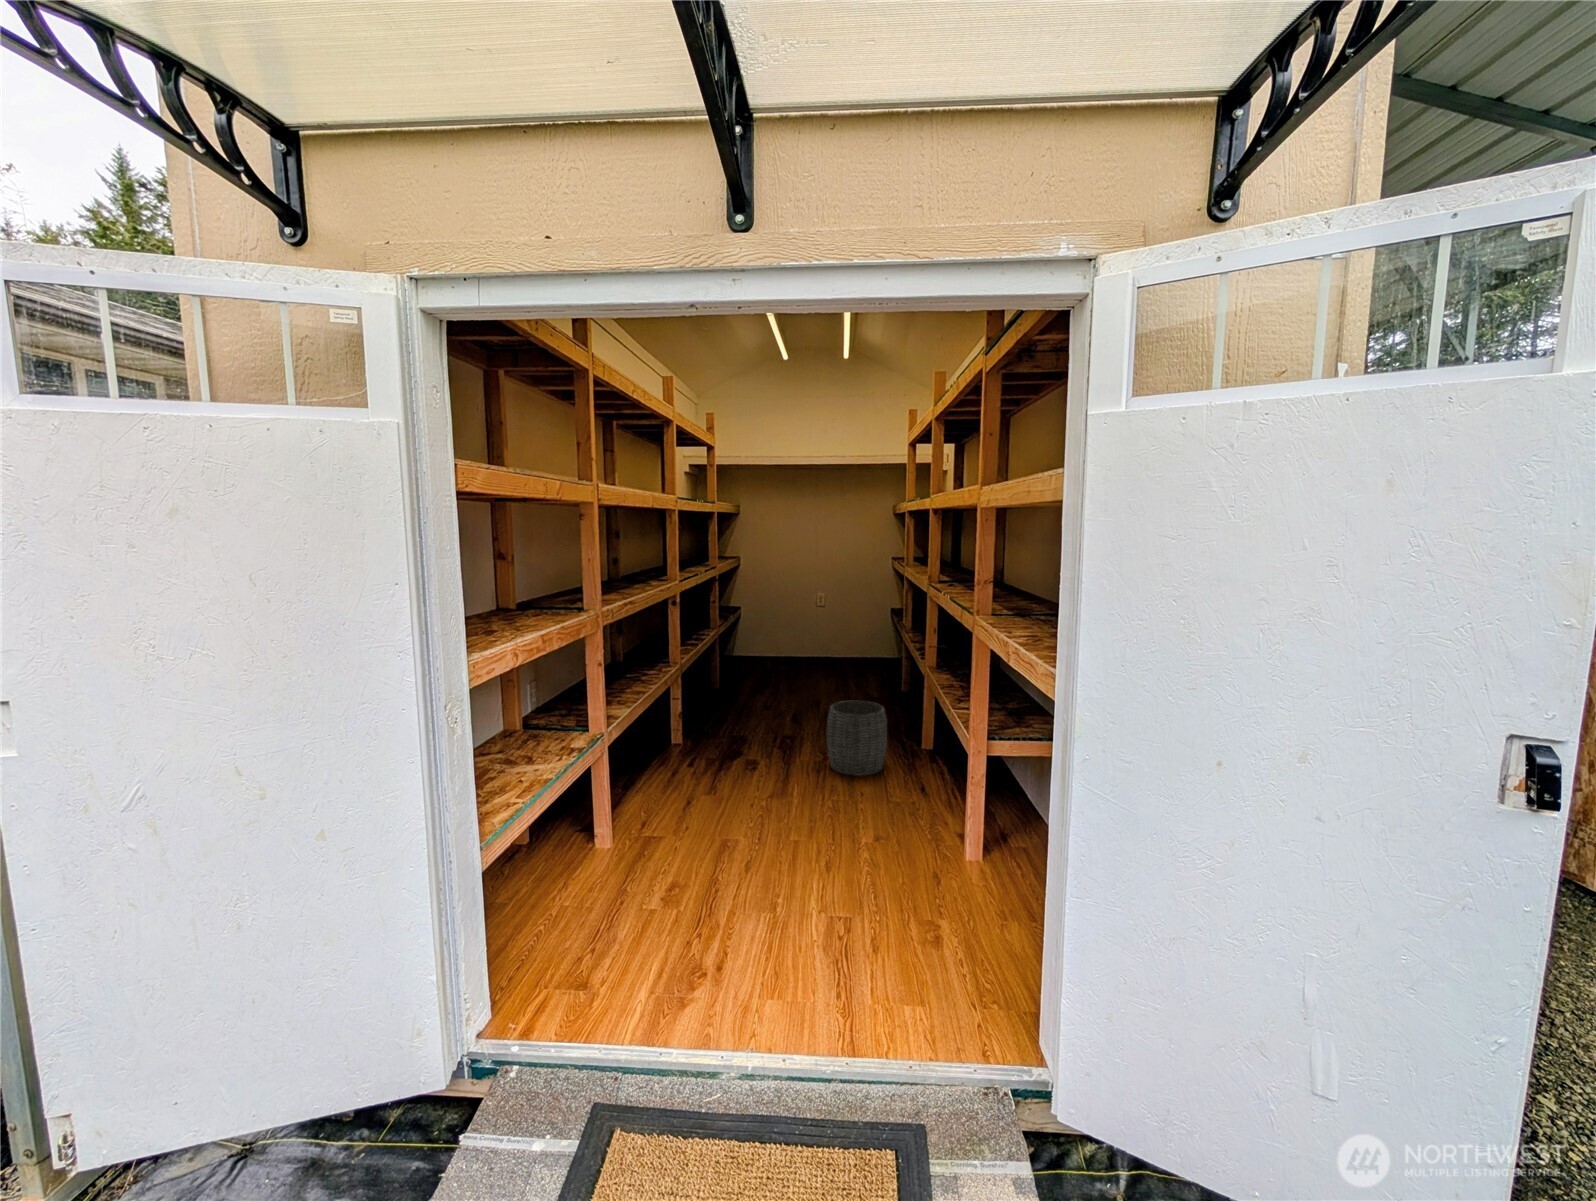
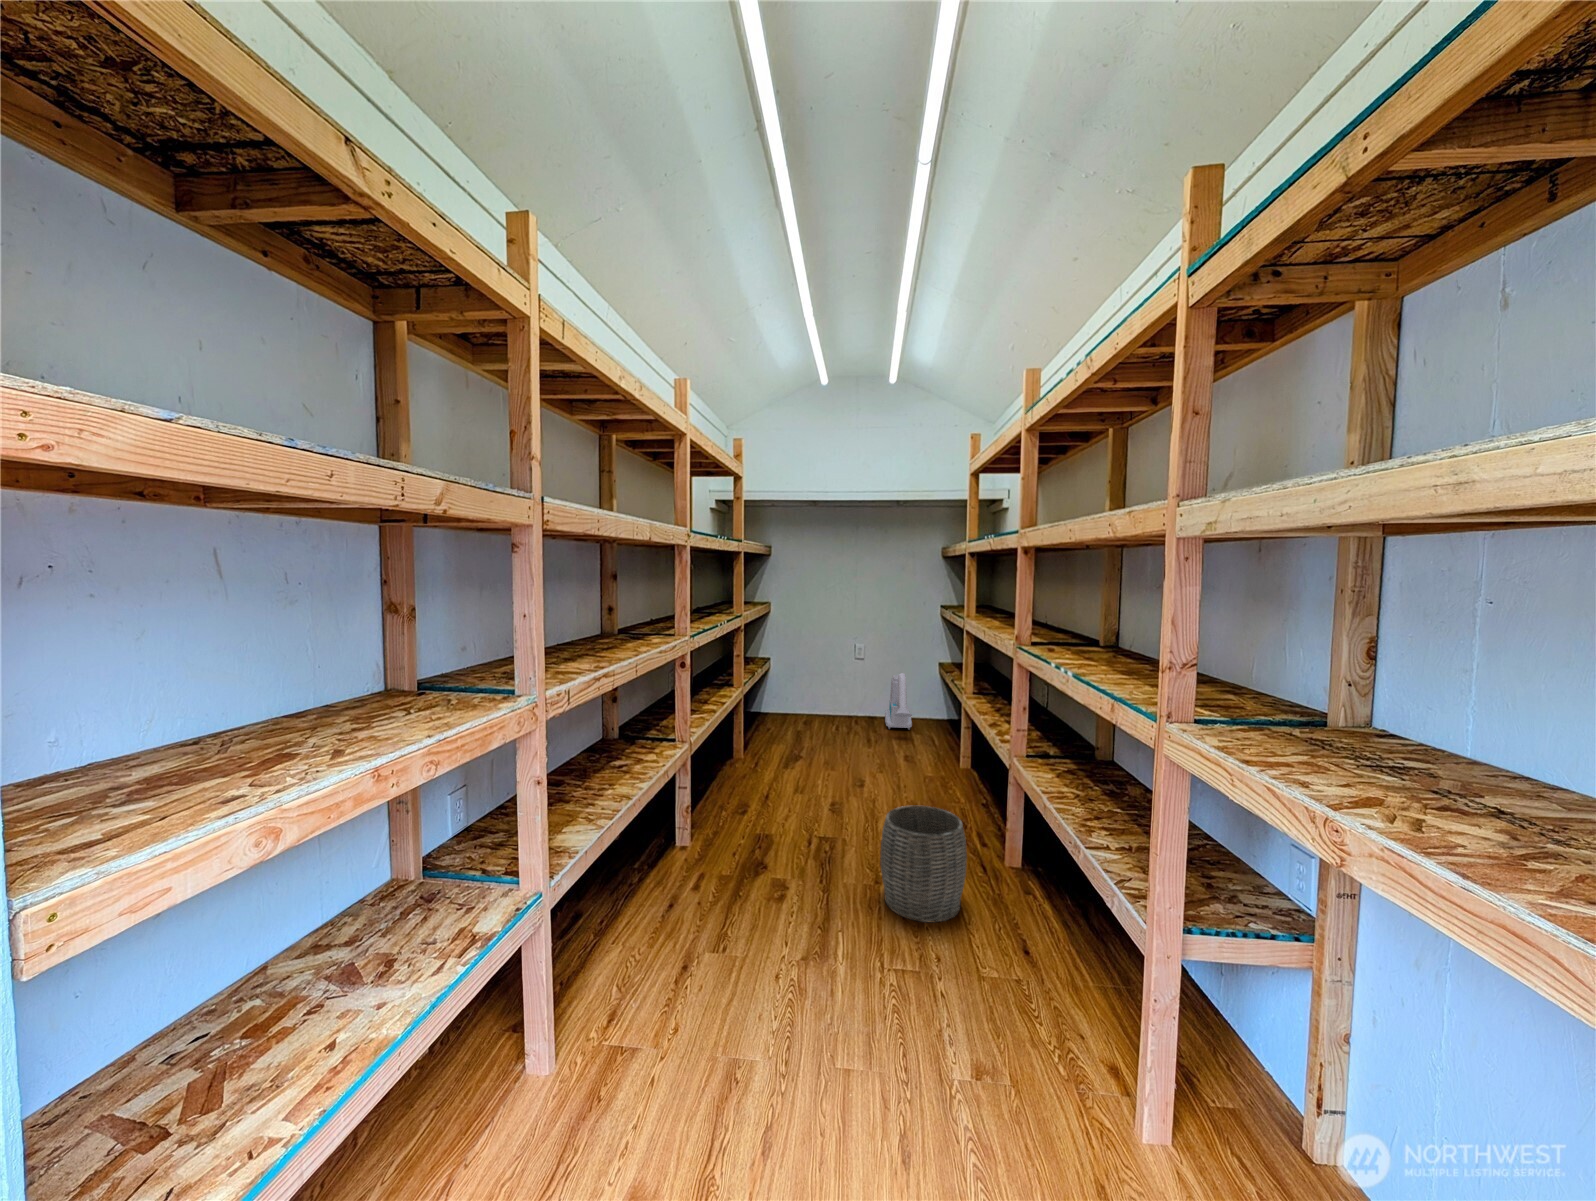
vacuum cleaner: none [843,616,866,665] -> present [885,673,912,730]

